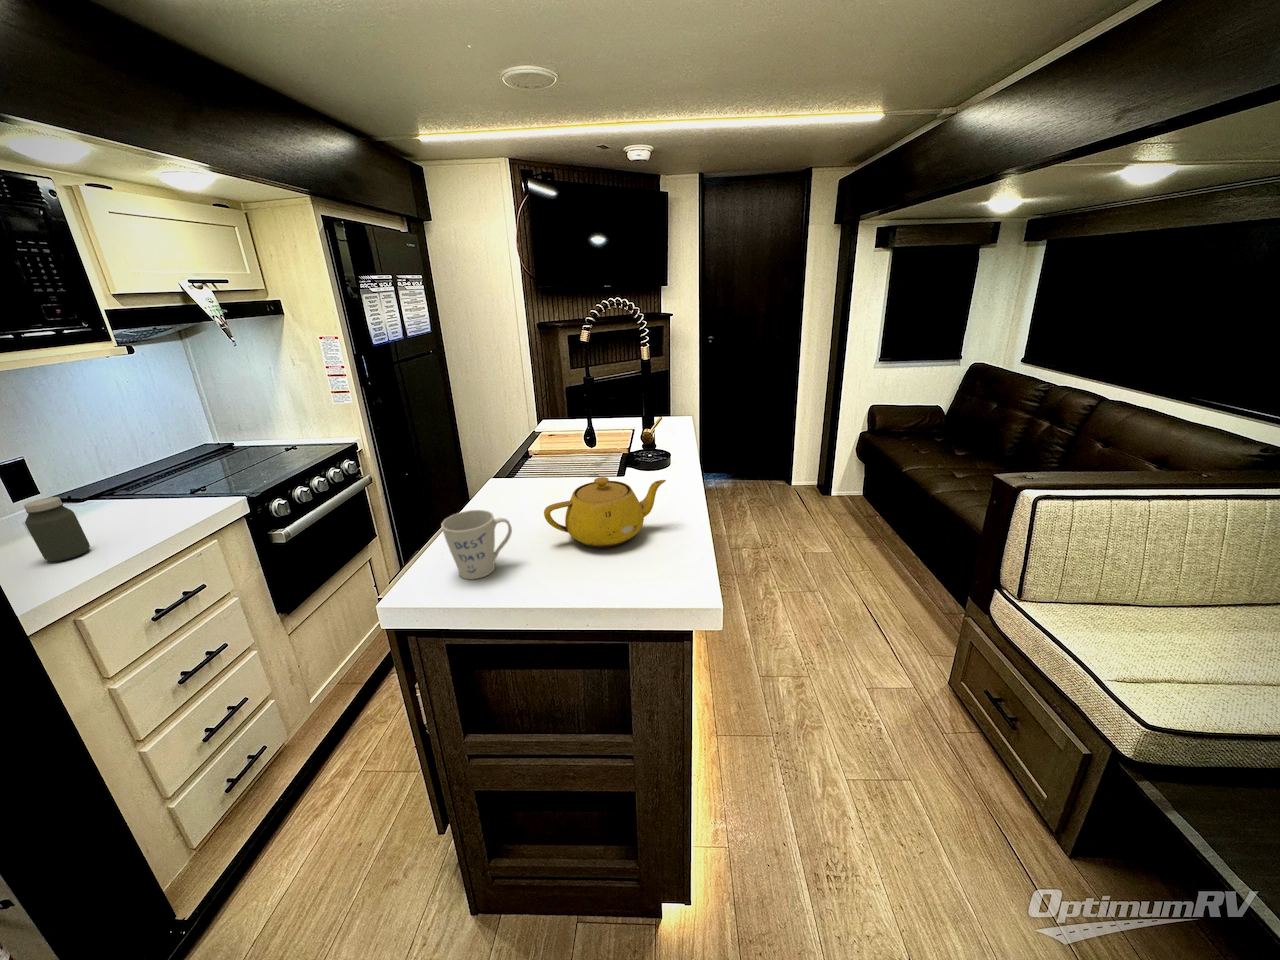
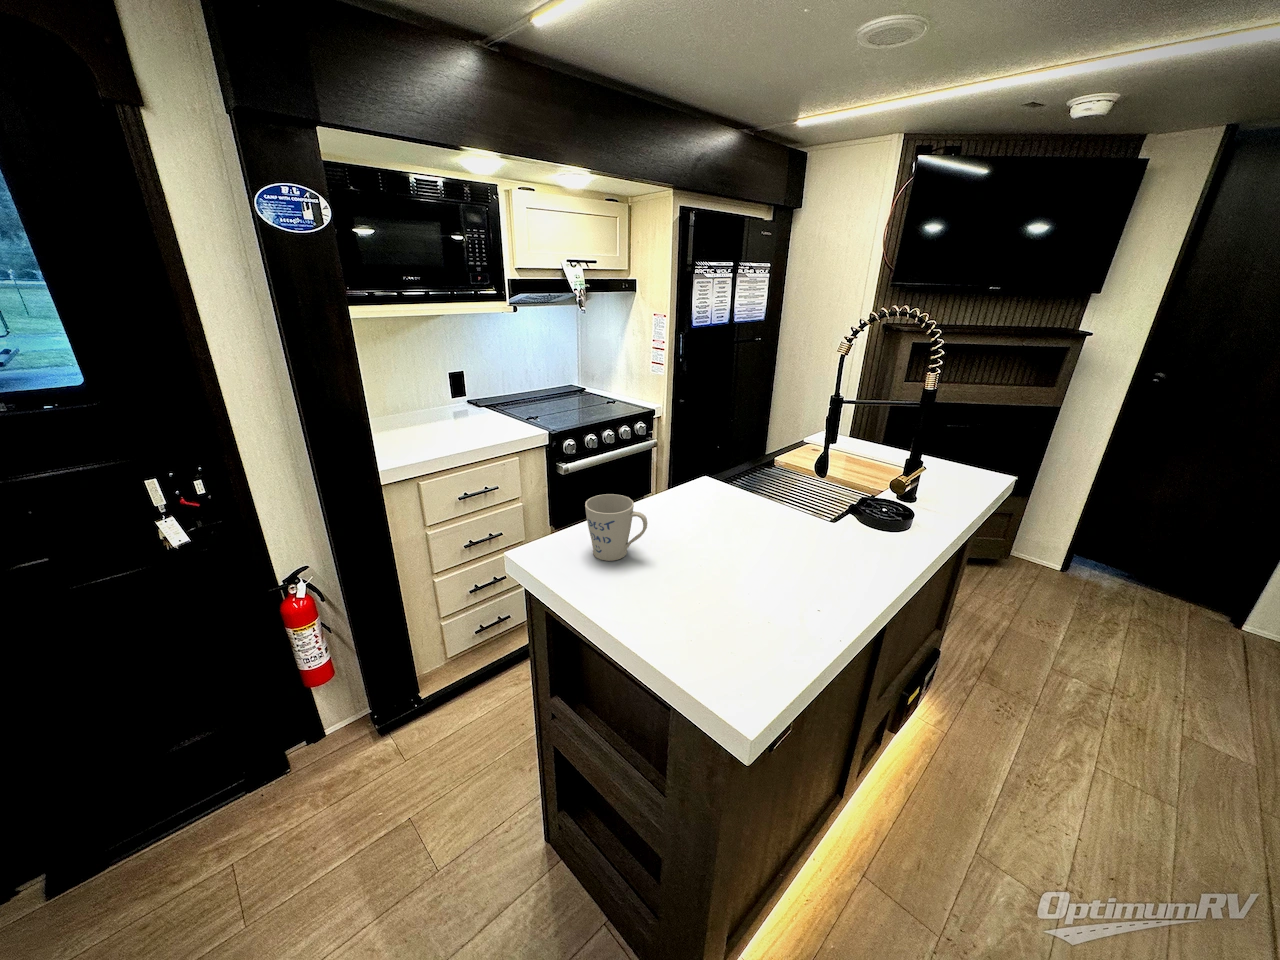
teapot: present [544,477,666,548] -> none [688,507,841,590]
jar: present [24,497,90,561] -> none [431,400,456,442]

